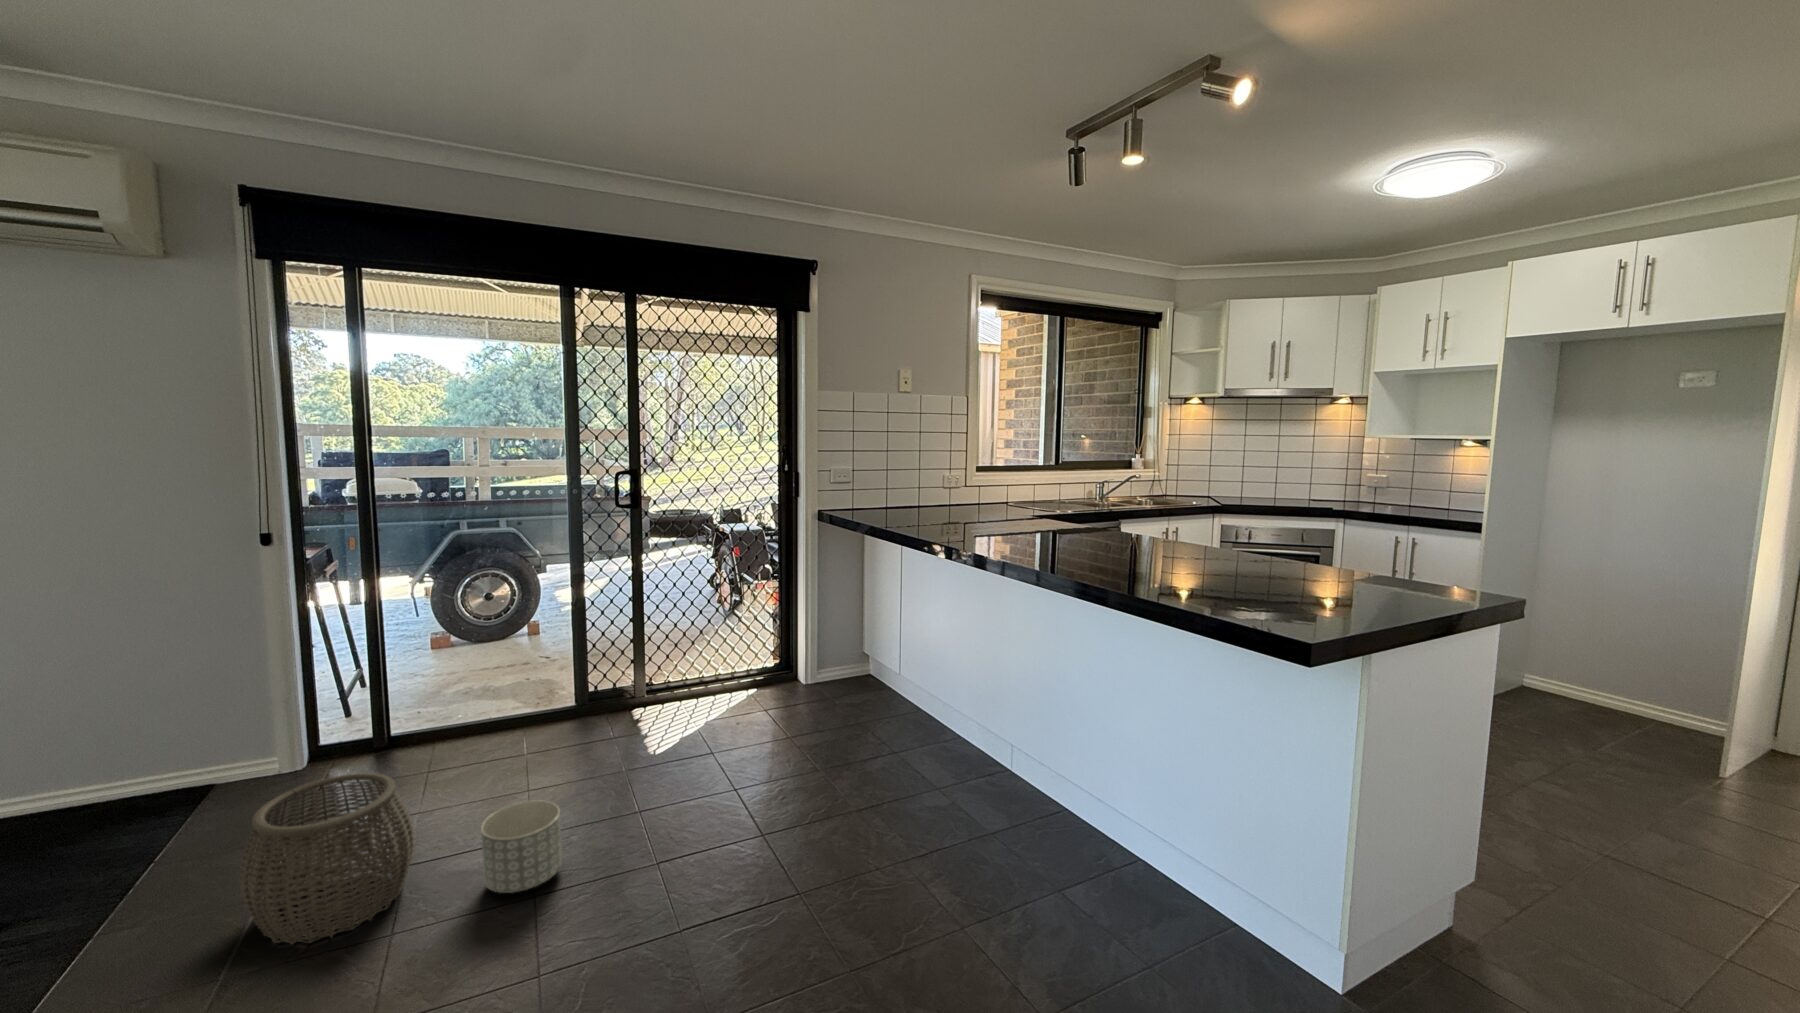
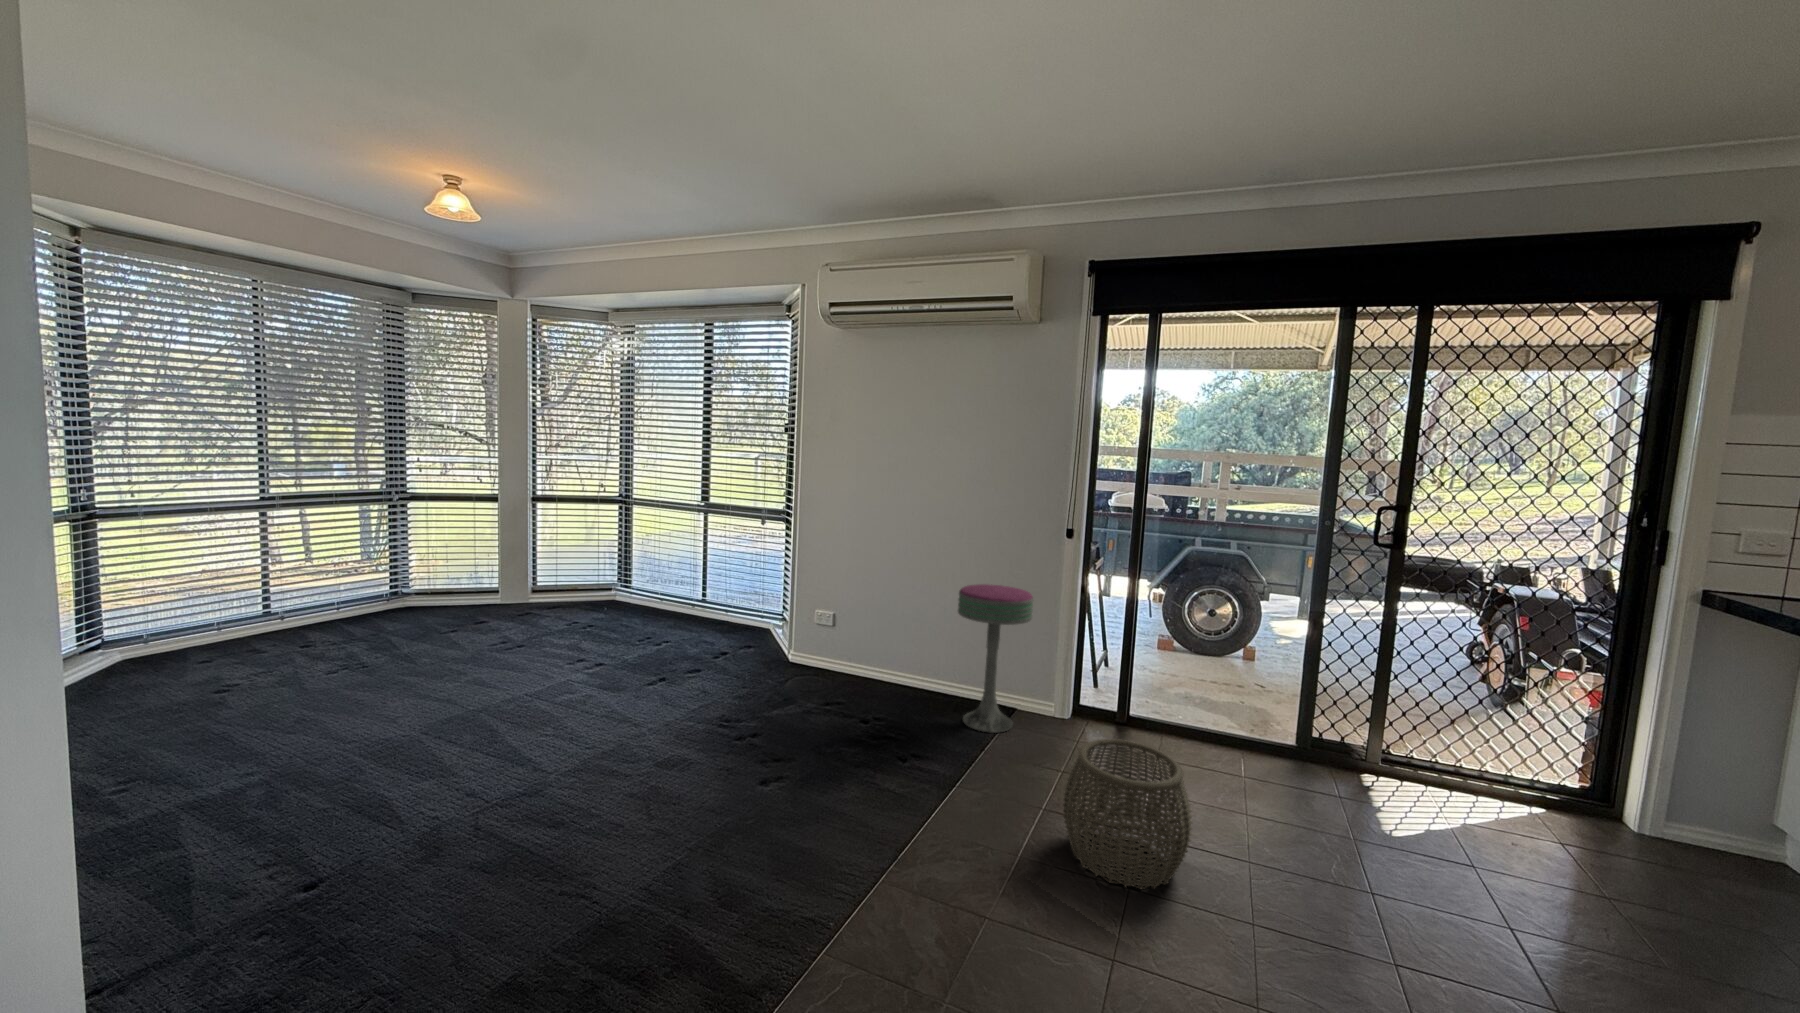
bar stool: none [63,625,216,836] -> present [958,584,1034,733]
planter: present [481,800,562,893] -> none [1259,837,1355,946]

